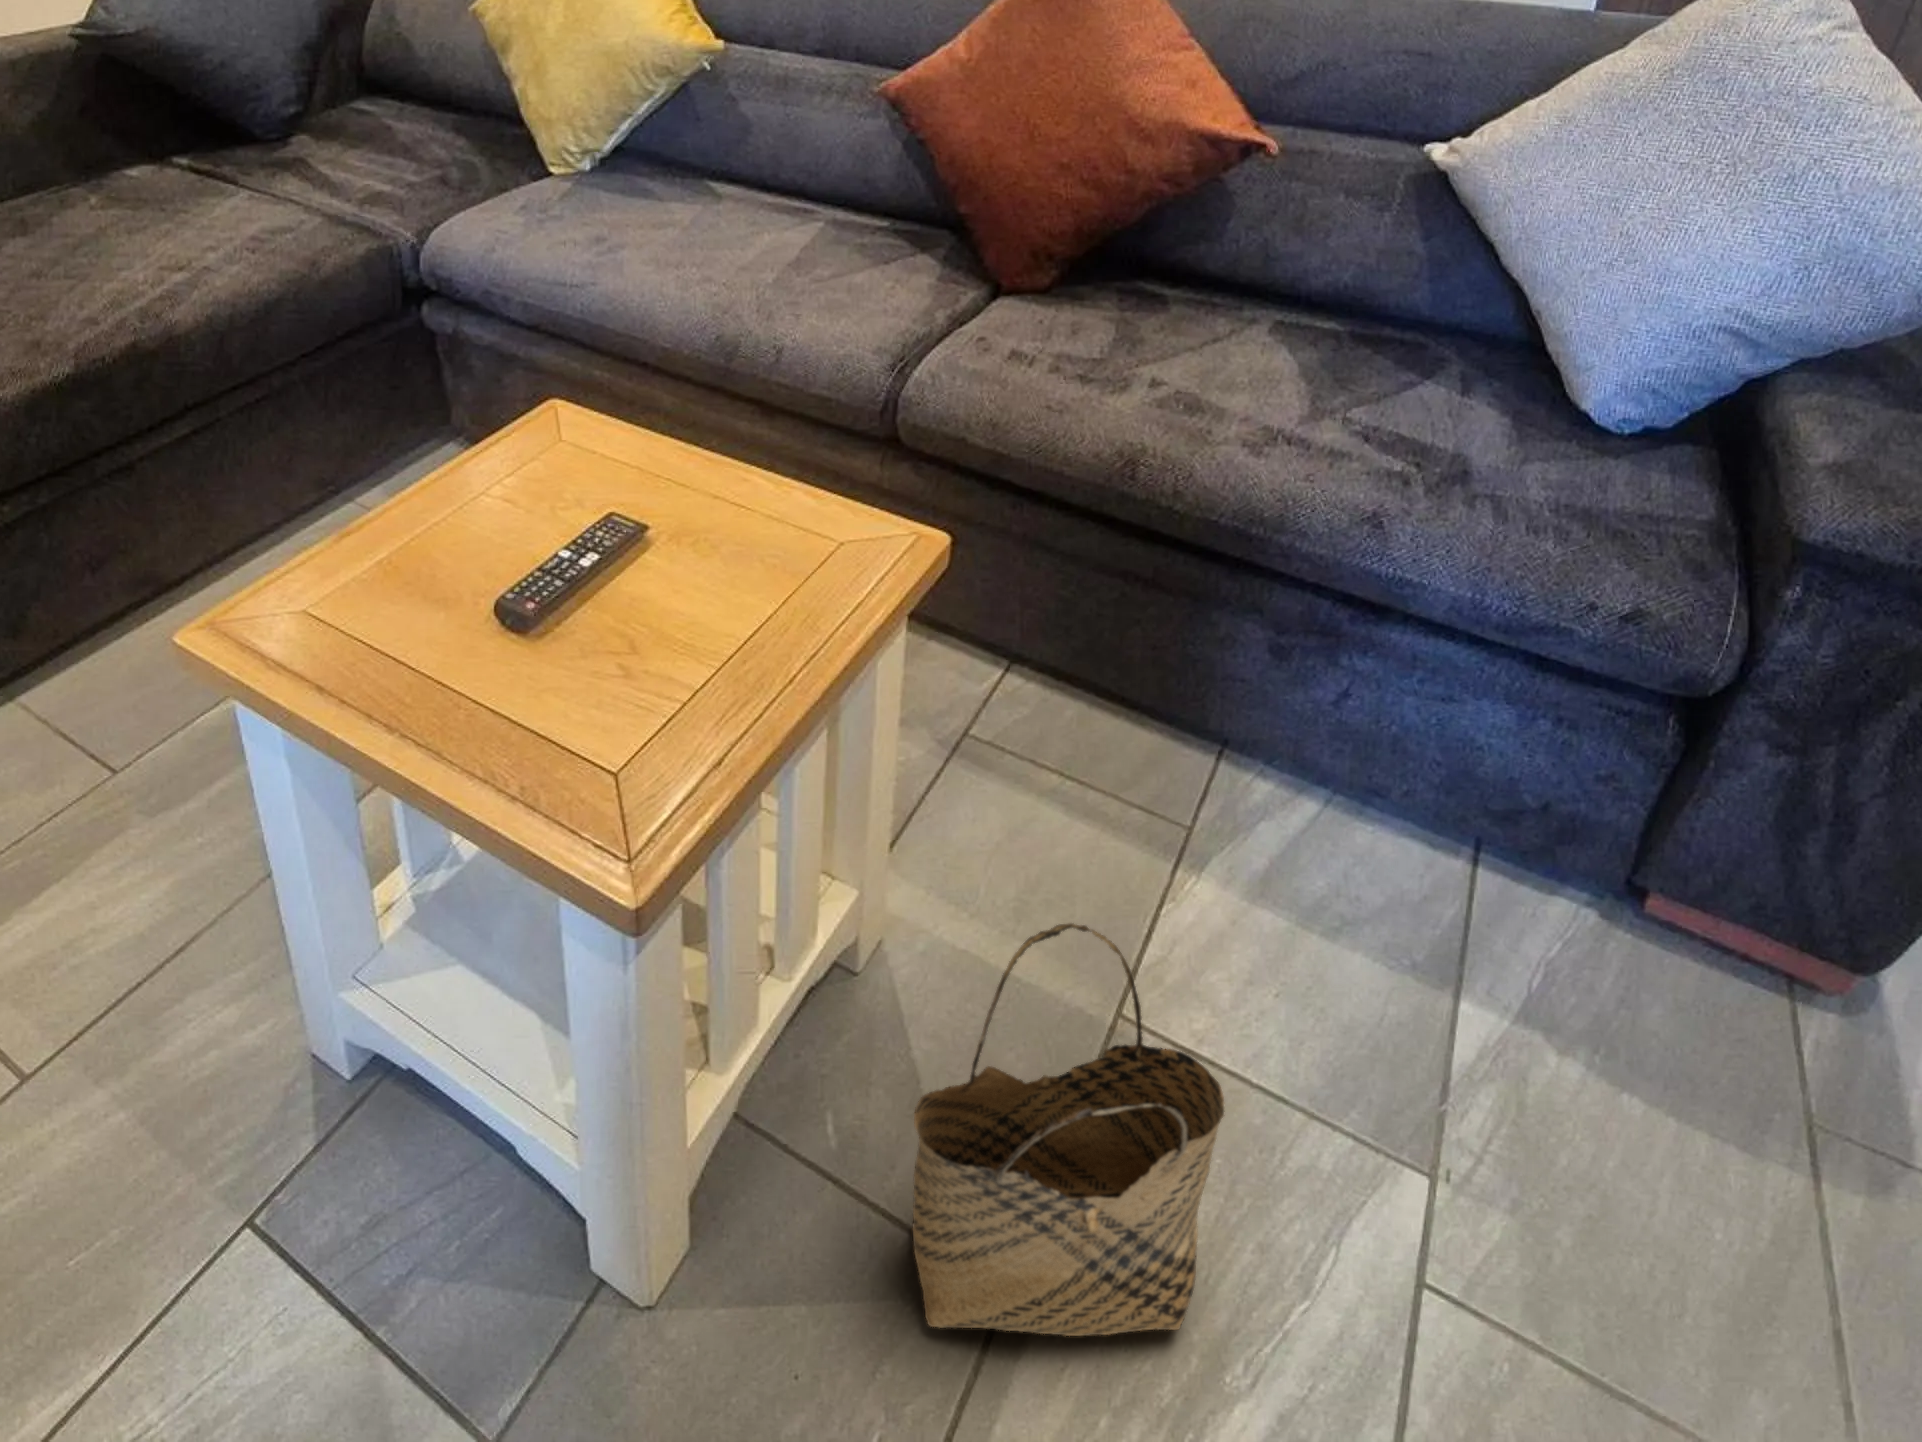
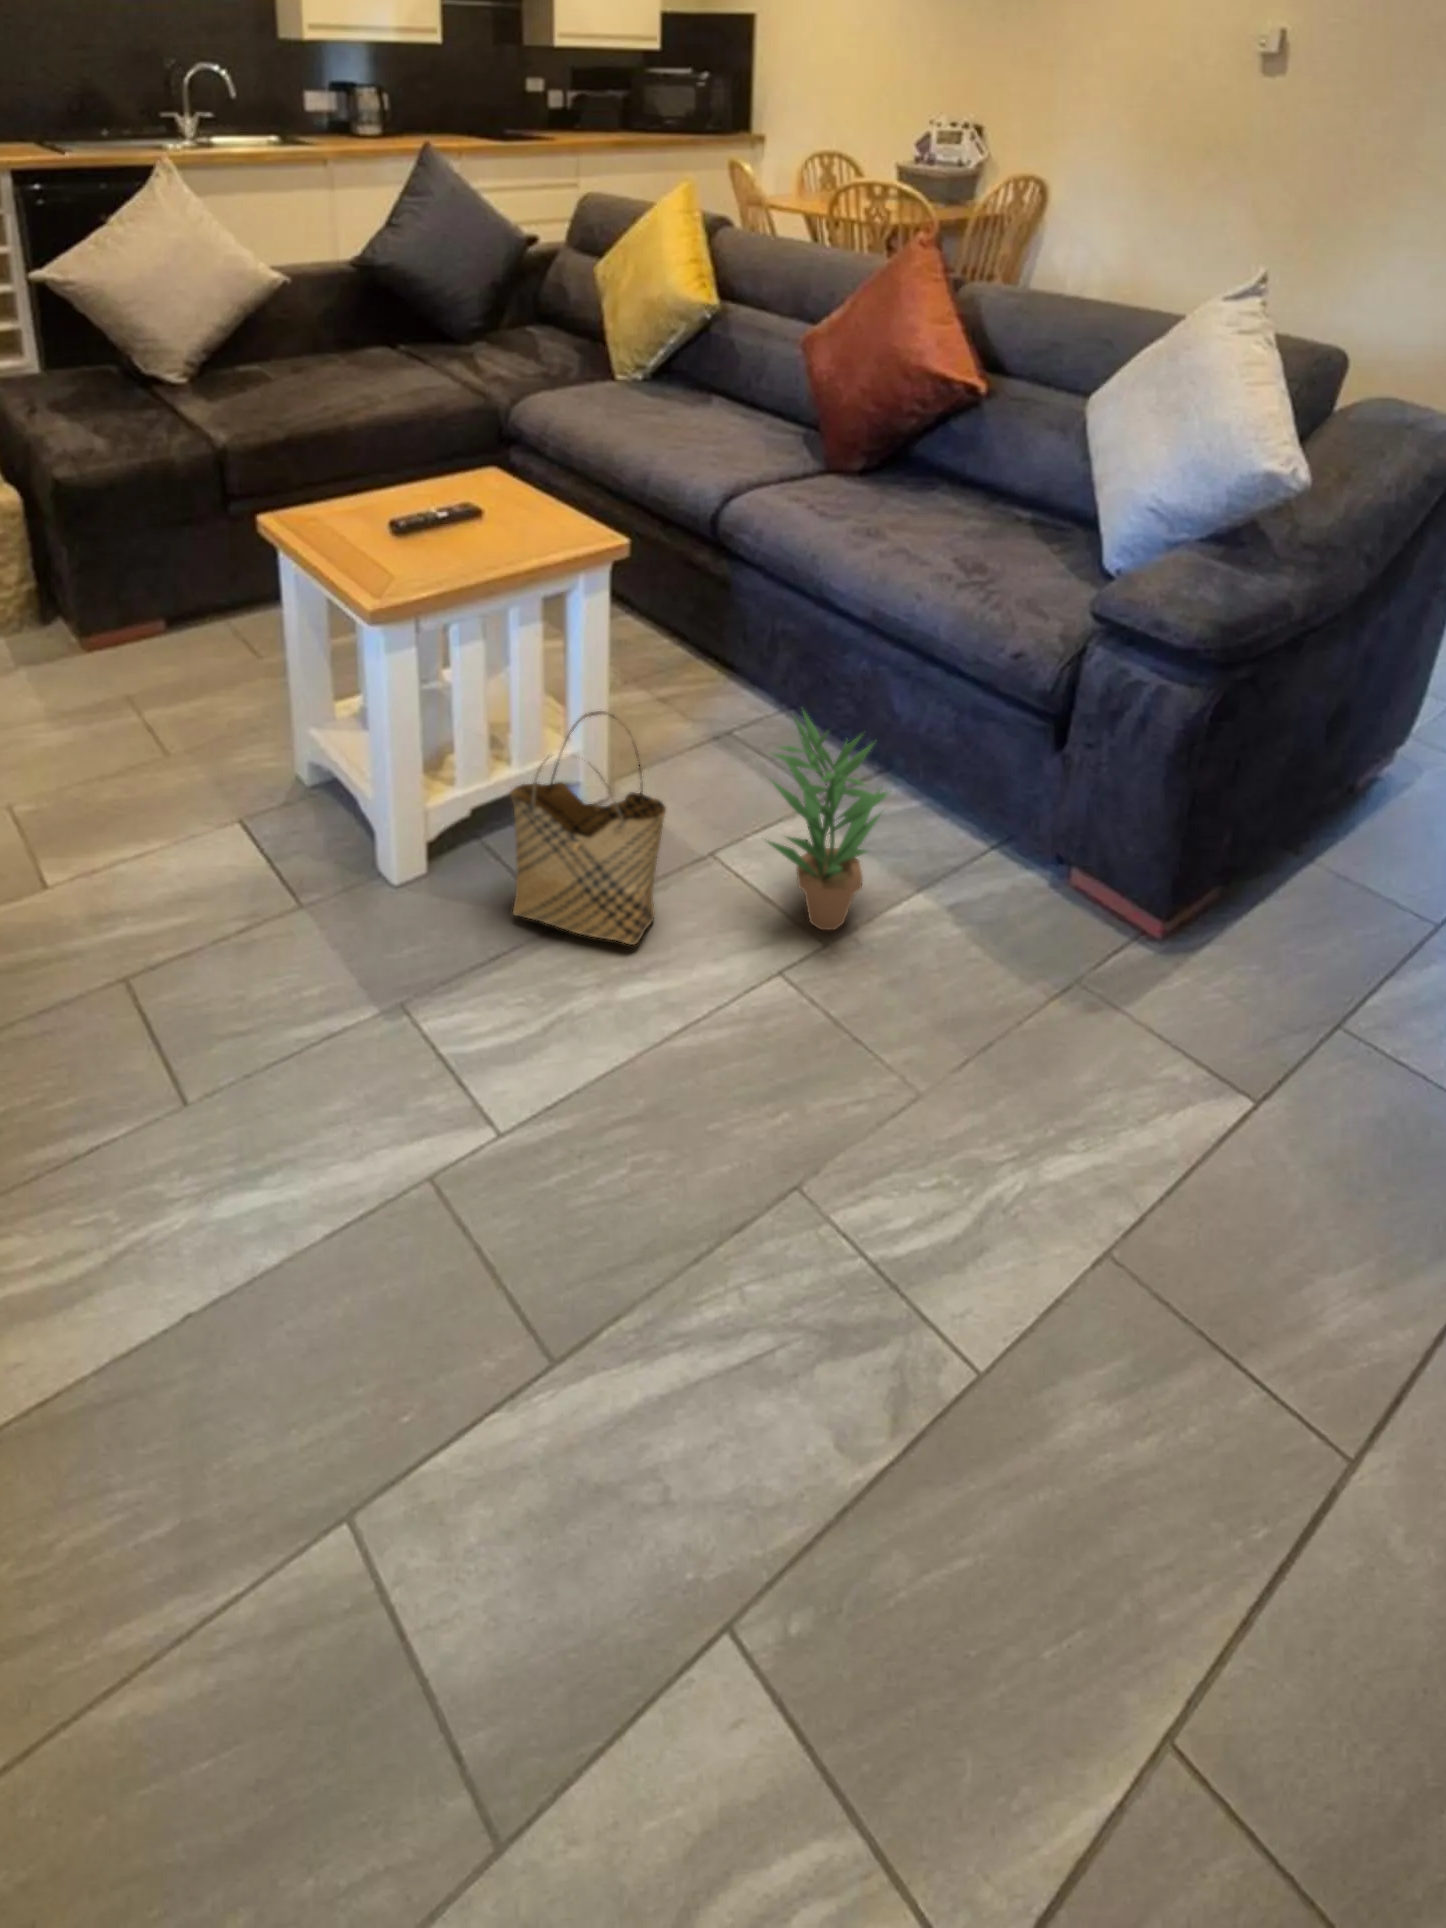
potted plant: none [1320,819,1633,1141] -> present [768,712,888,930]

